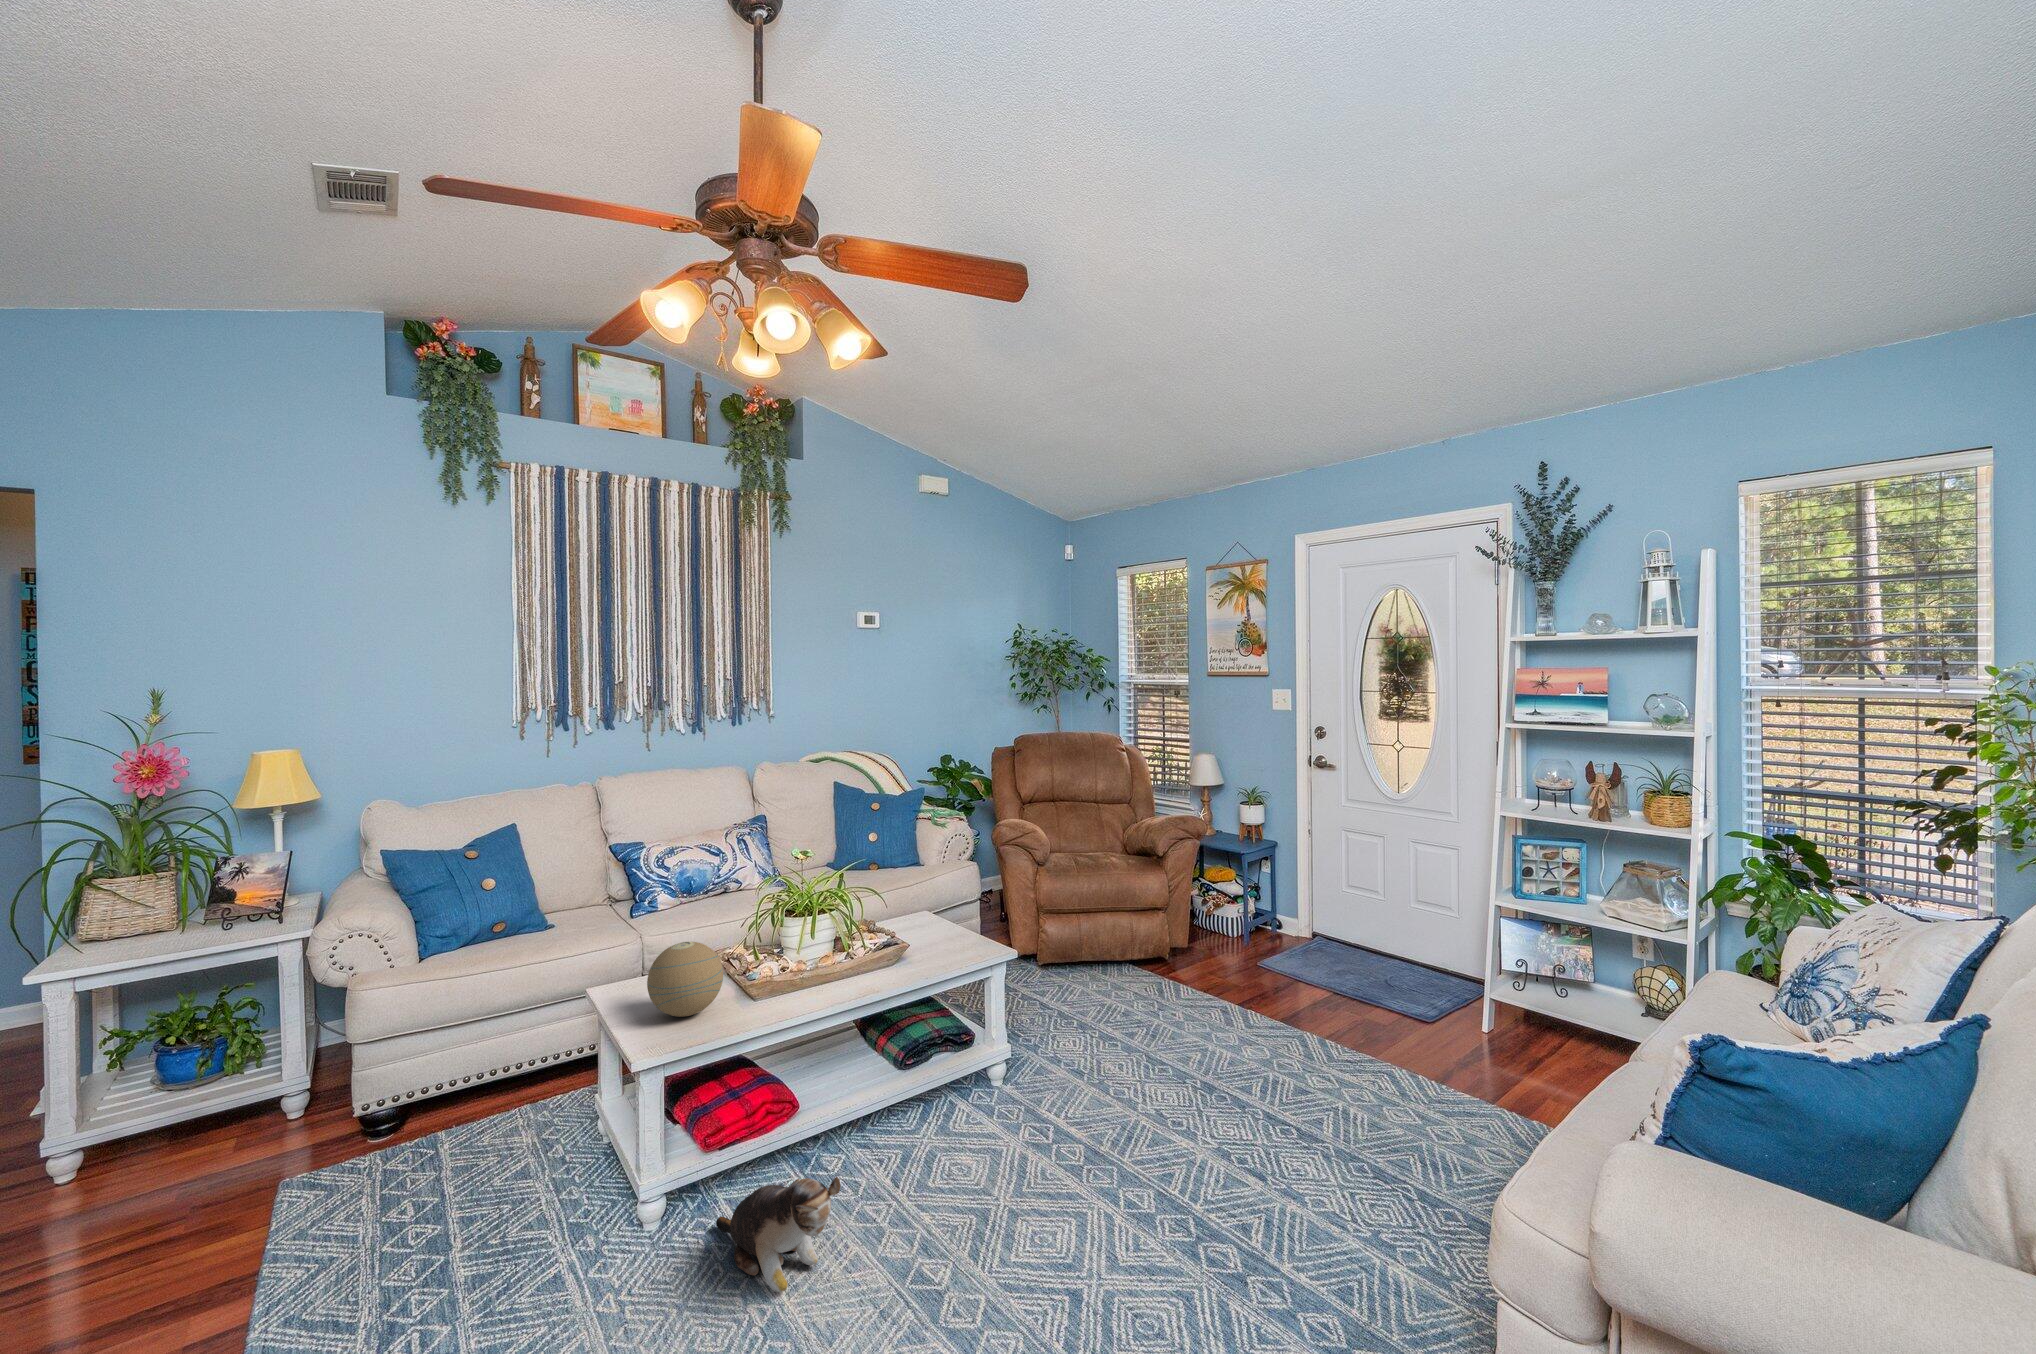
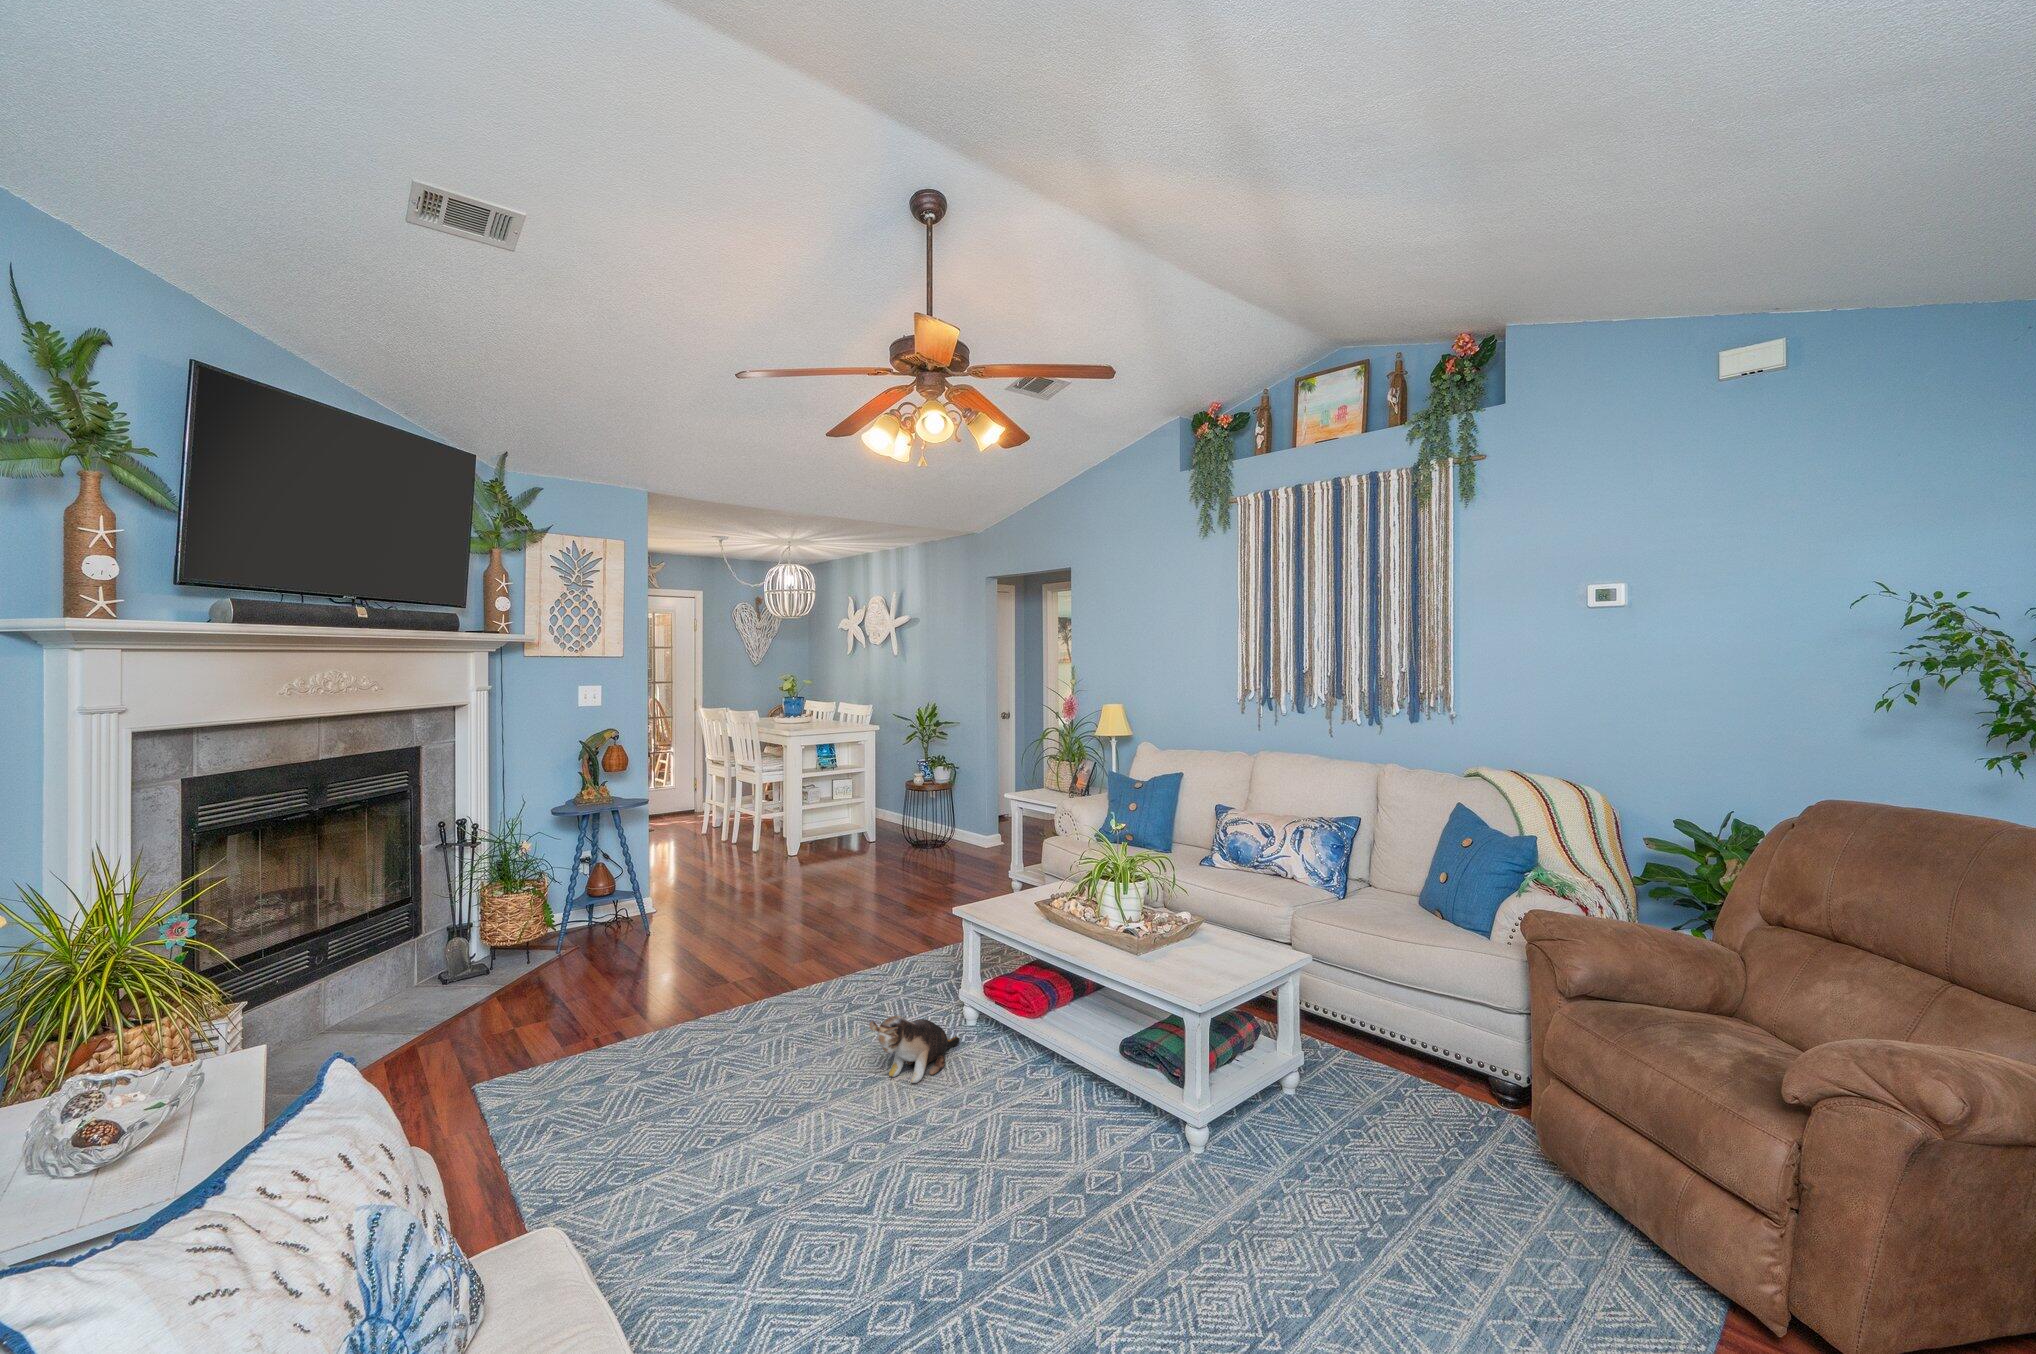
decorative orb: present [647,942,723,1017] -> none [997,864,1047,915]

